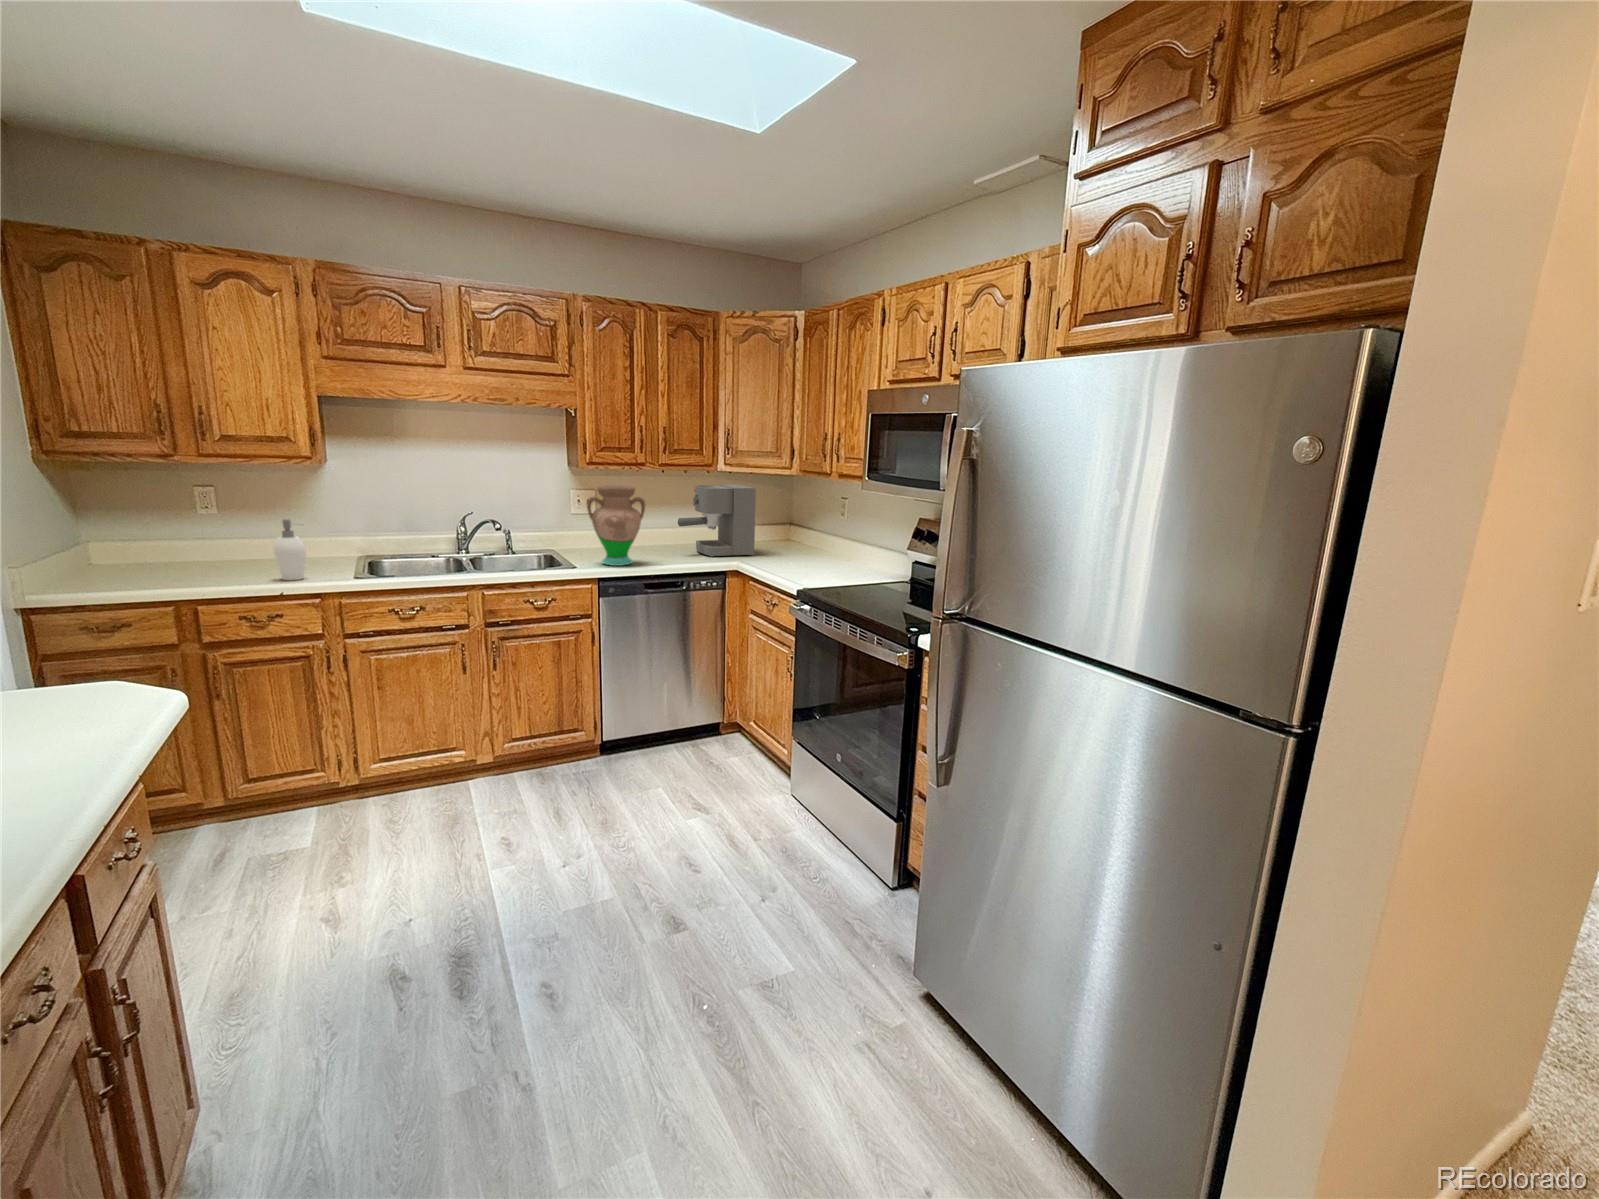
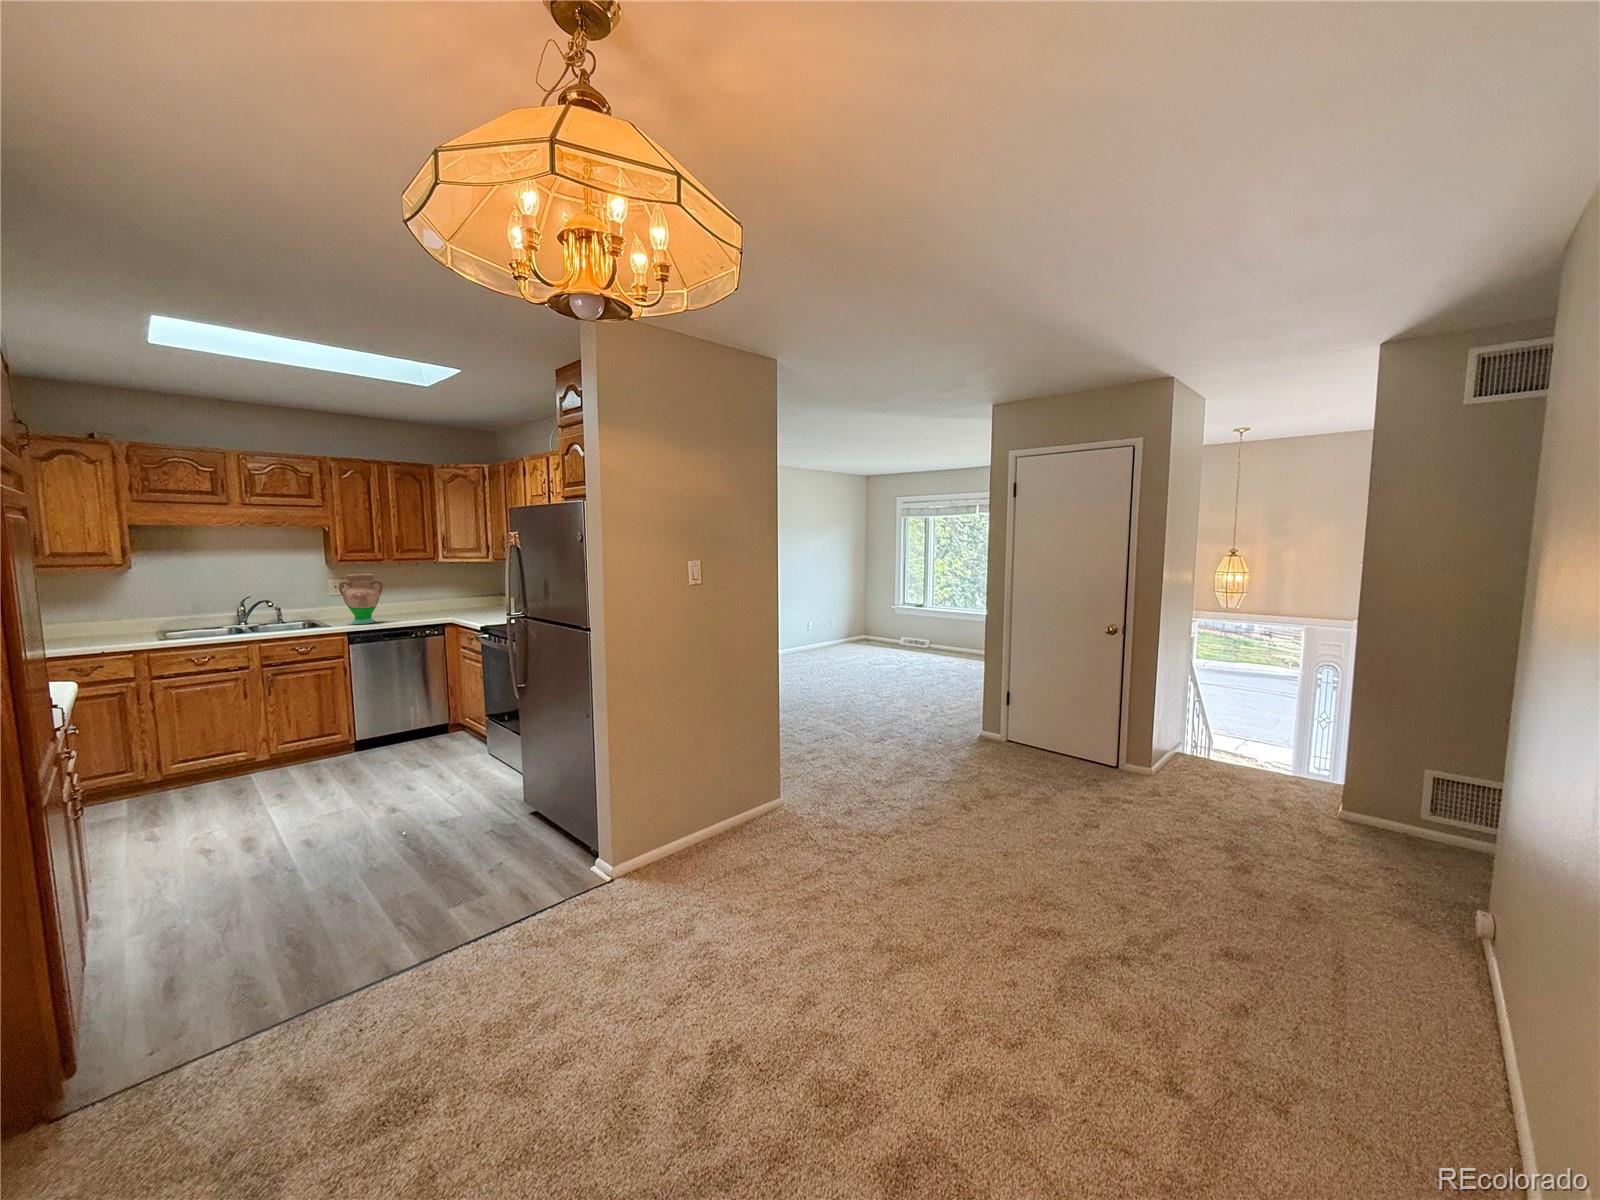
coffee maker: present [678,485,756,557] -> none [411,570,469,617]
soap dispenser: present [274,519,306,580] -> none [94,605,121,645]

